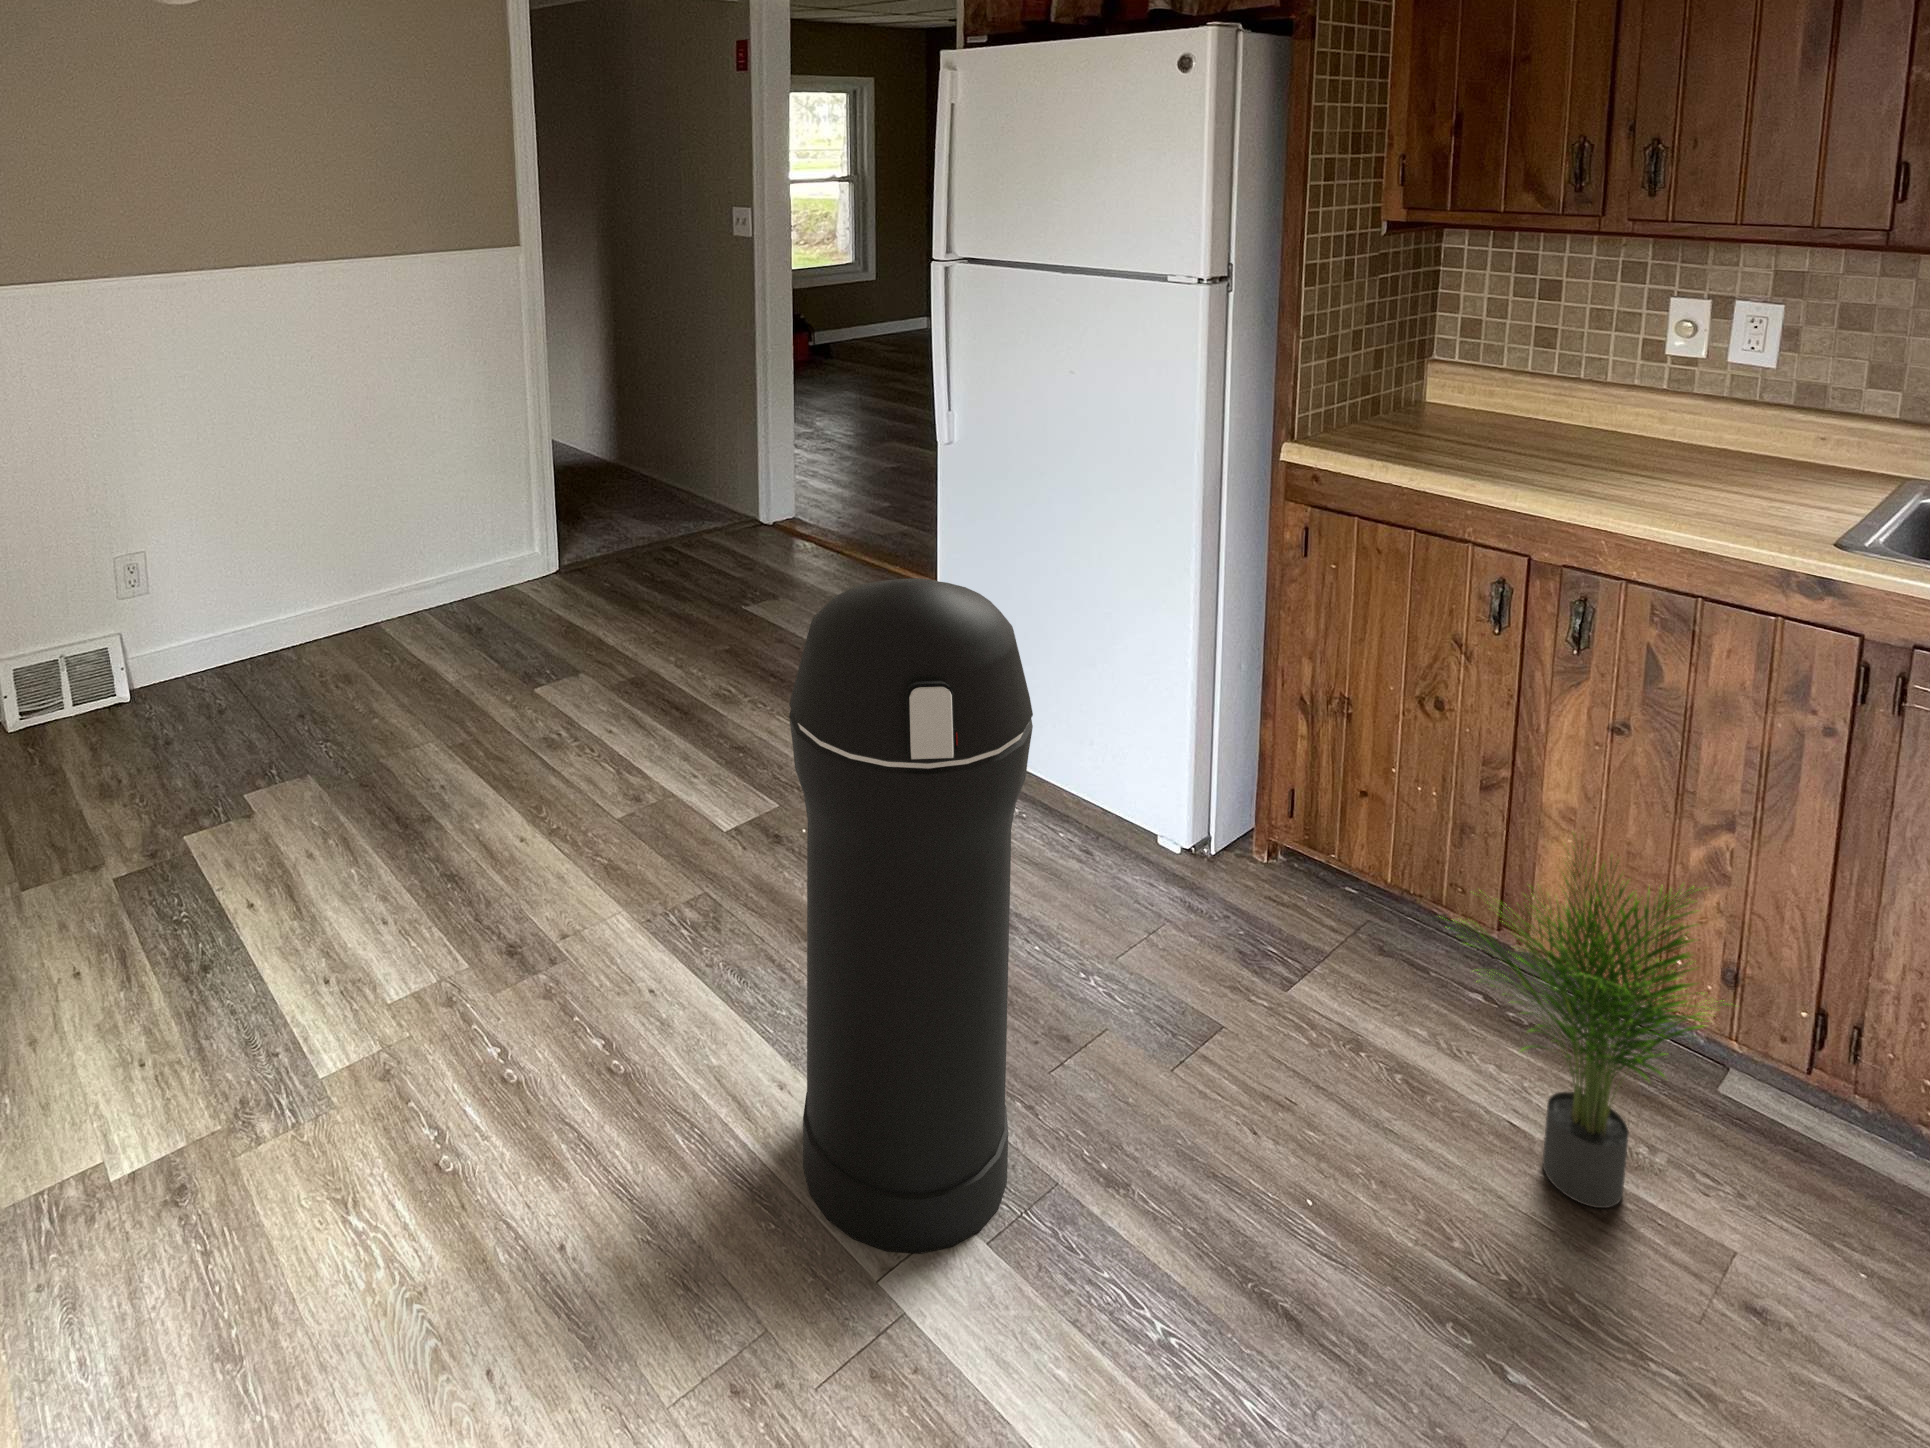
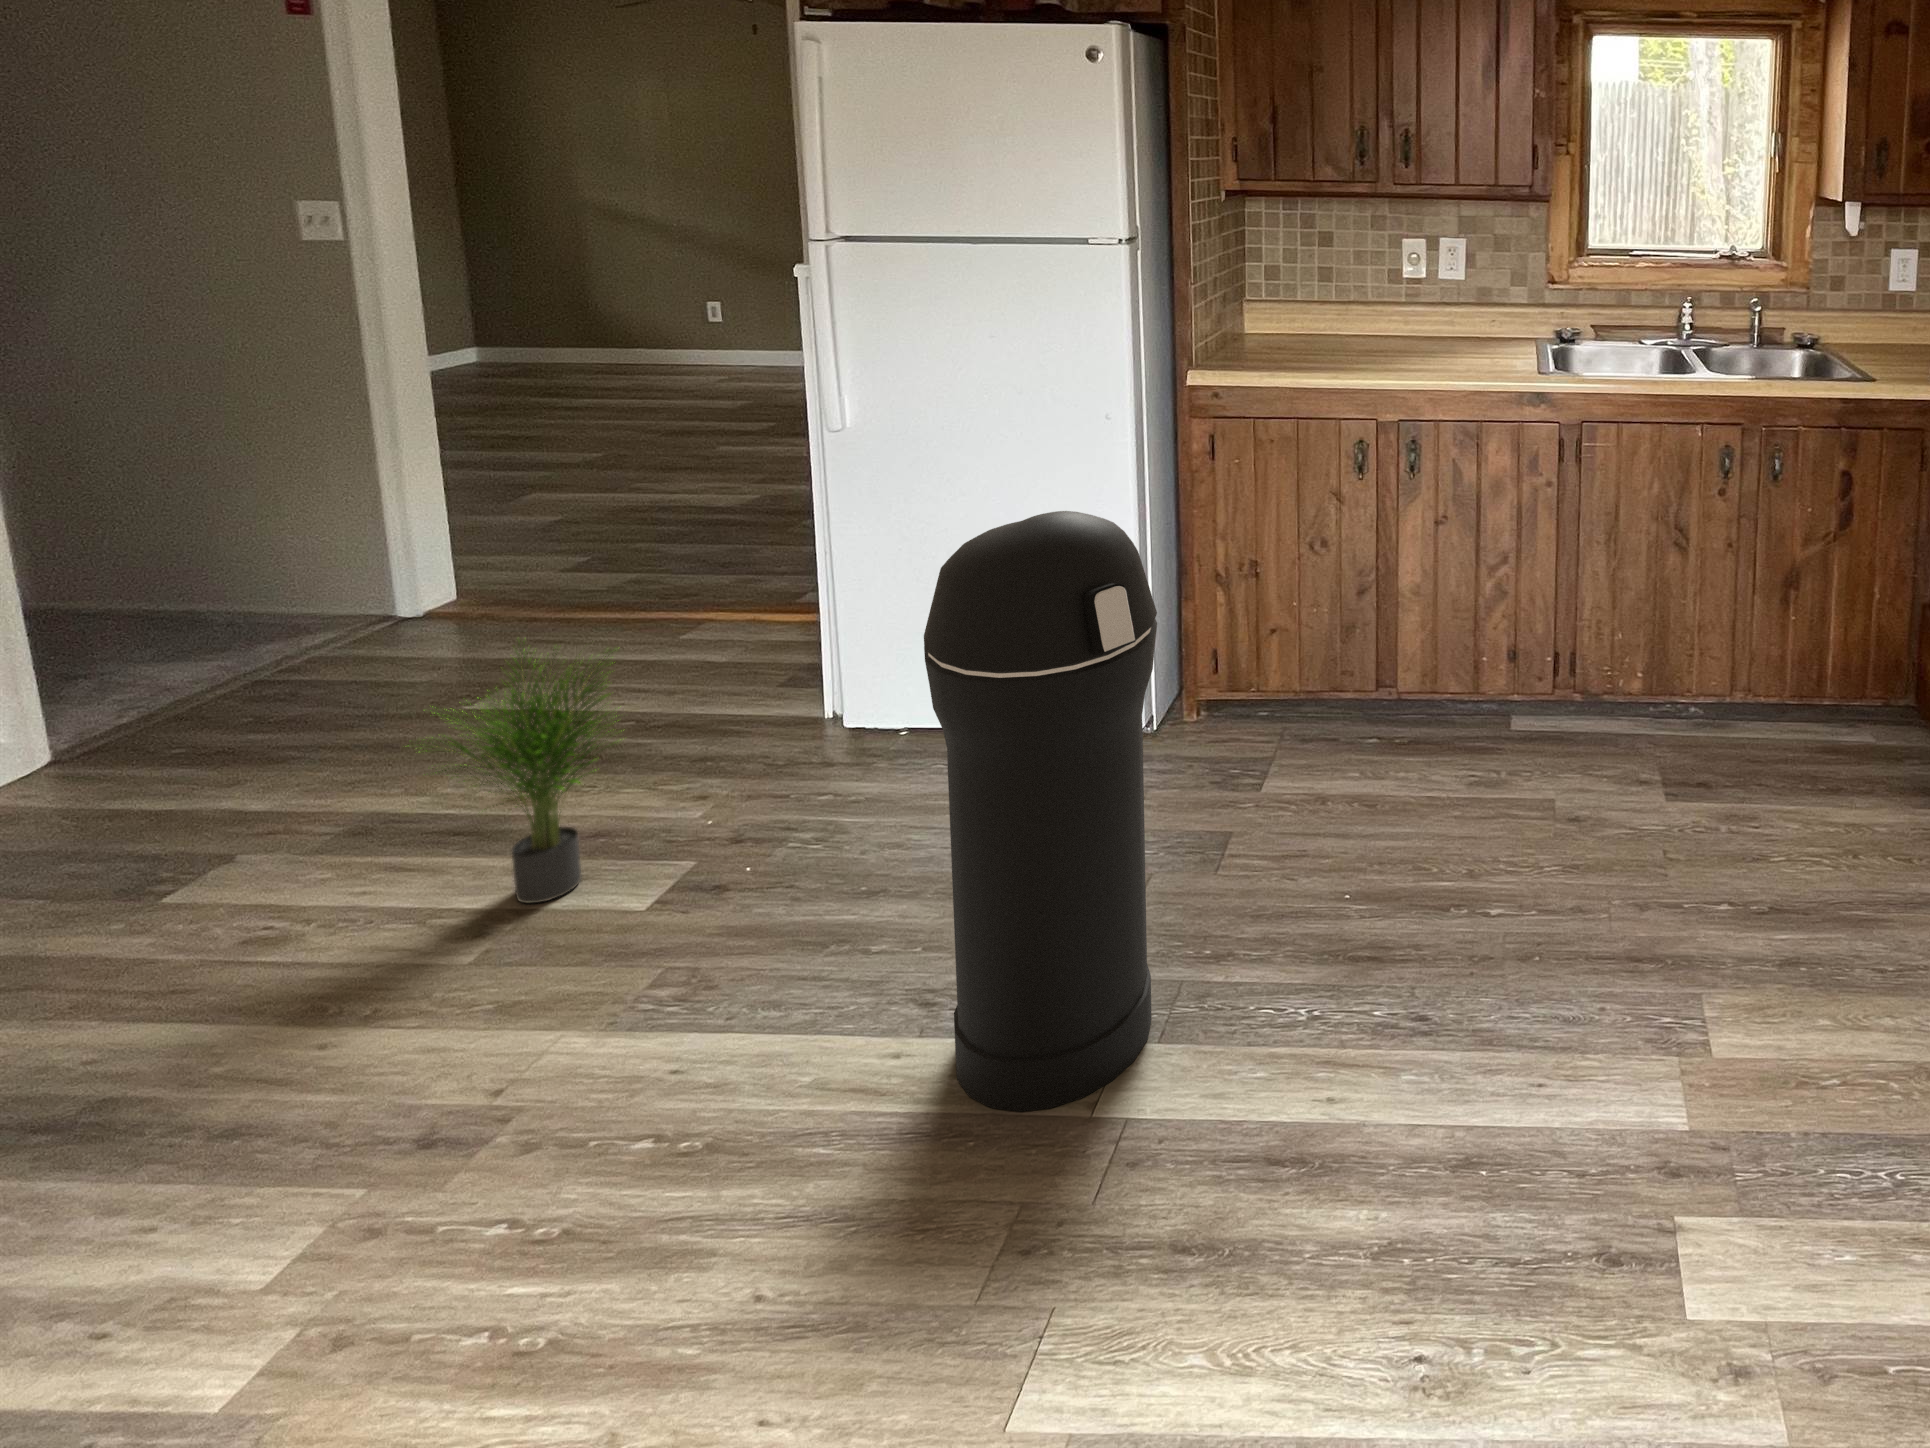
potted plant: present [1453,853,1729,1208] -> present [424,647,615,903]

